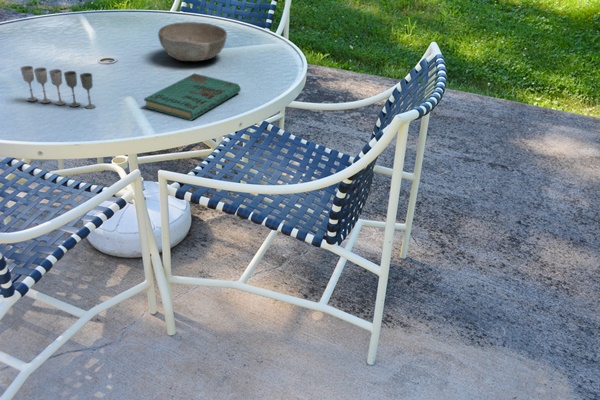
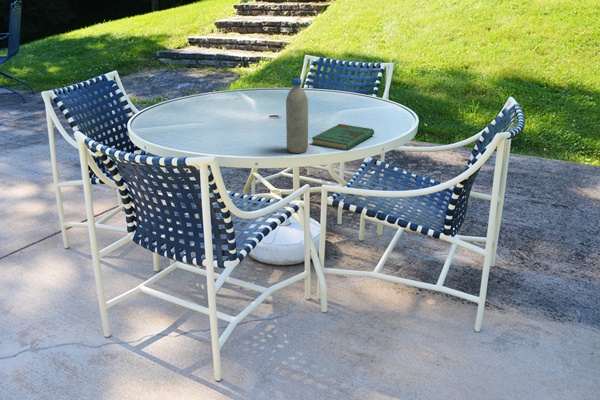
water bottle: none [92,12,134,125] -> present [286,78,308,153]
bowl: present [158,22,227,61] -> none [309,93,357,119]
wine glass: present [21,66,95,109] -> none [230,118,279,145]

